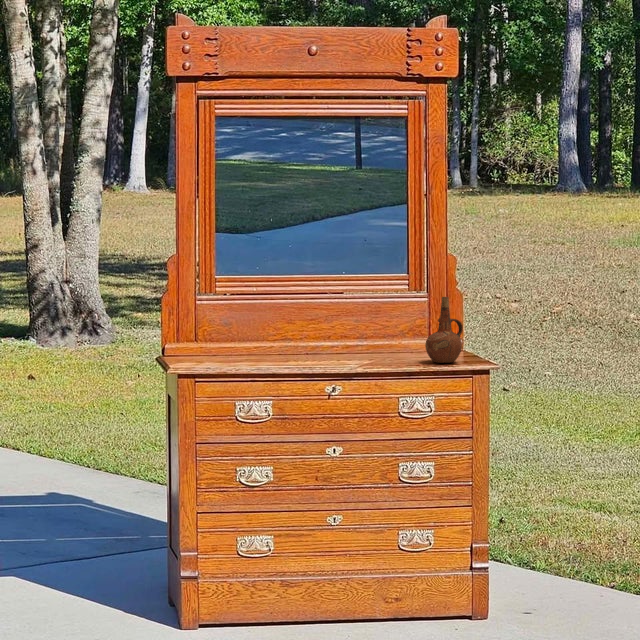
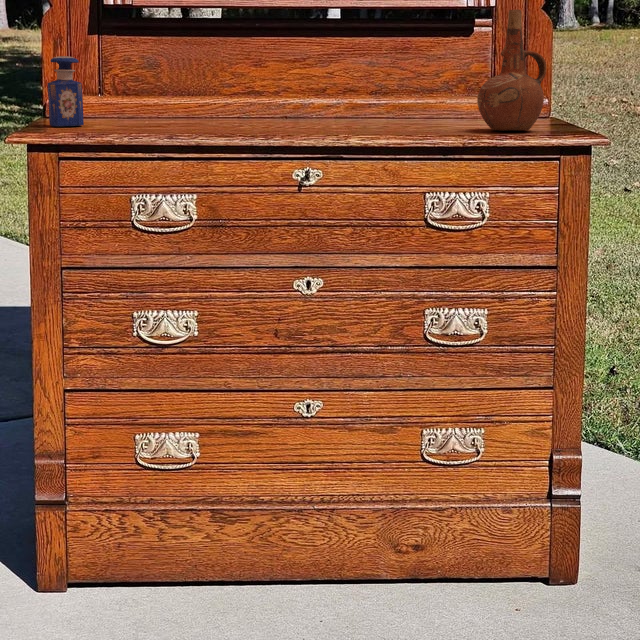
perfume bottle: none [181,321,202,361] -> present [48,56,84,126]

